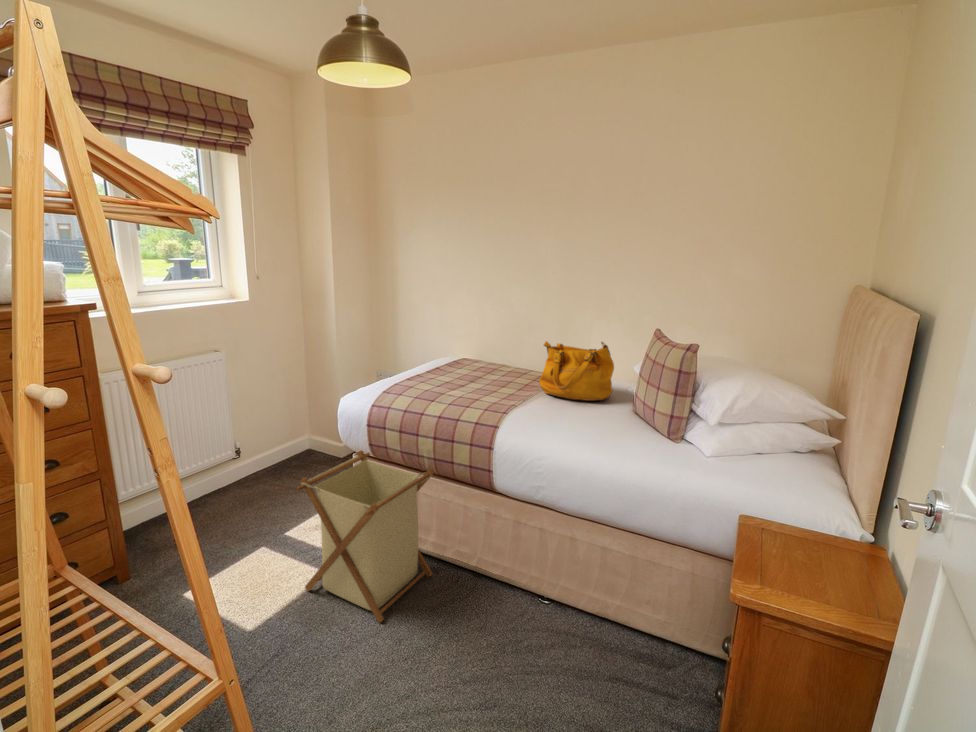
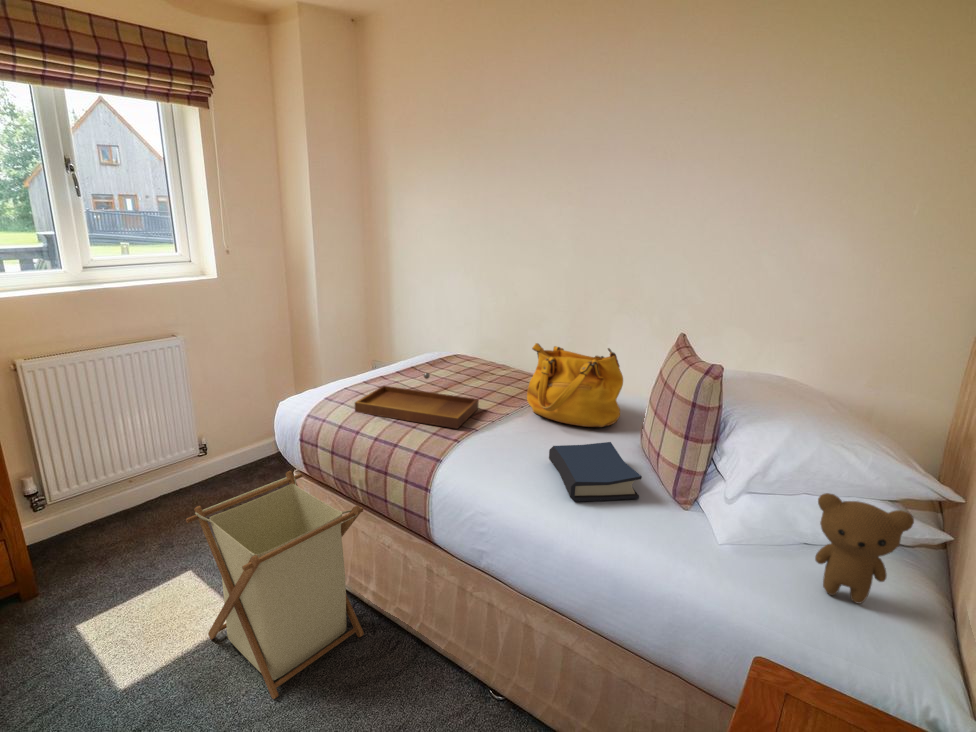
tray: none [412,367,505,407] -> present [355,373,479,429]
hardback book: none [576,406,650,444] -> present [549,442,642,502]
teddy bear: none [772,413,828,481] -> present [815,493,914,604]

